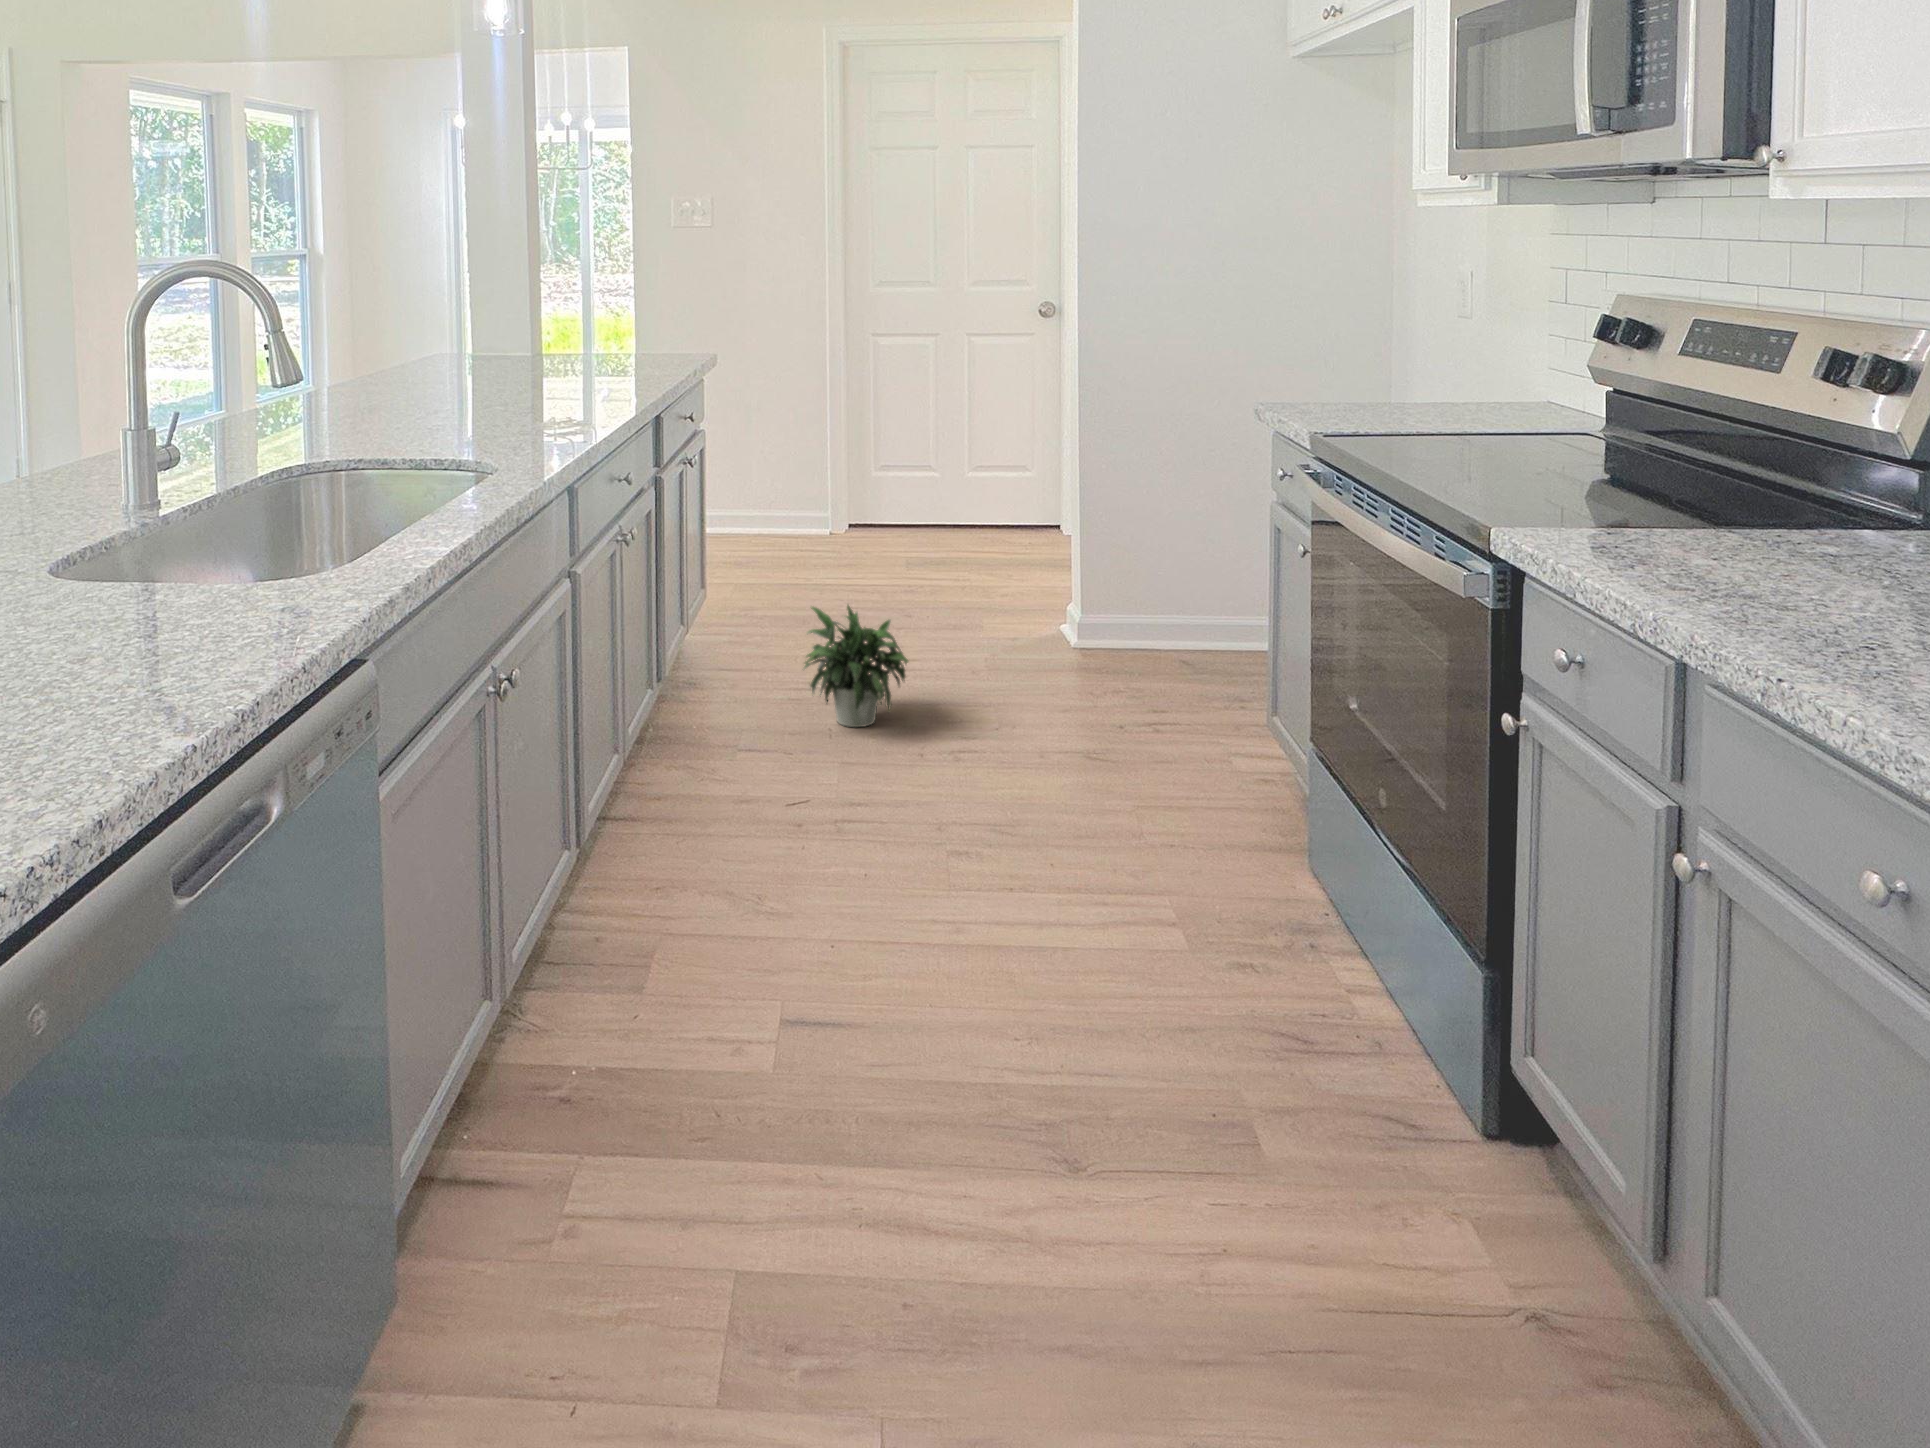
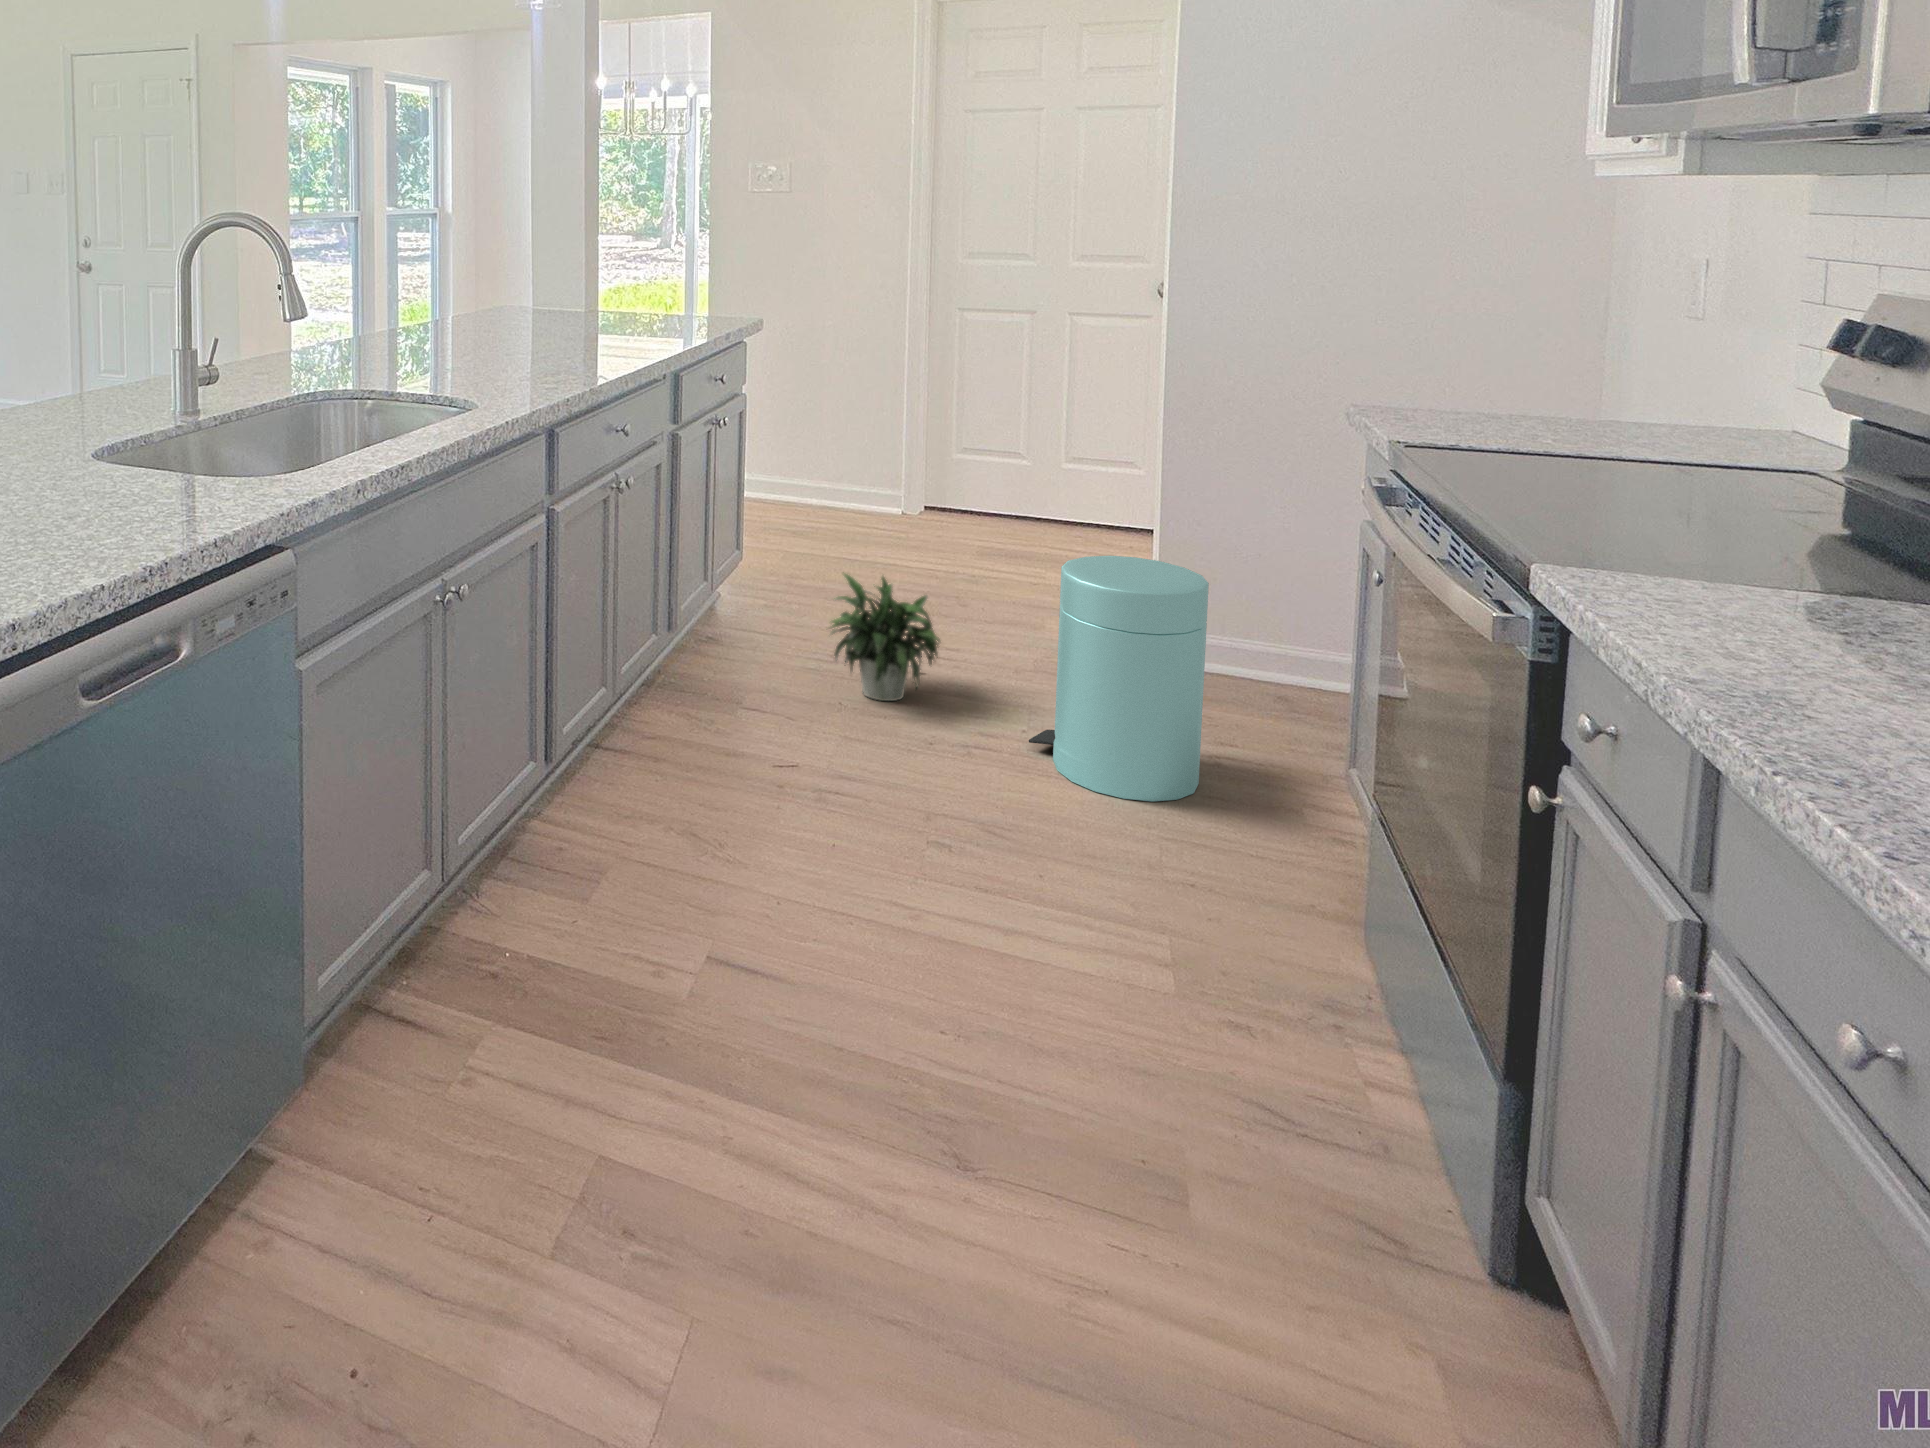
trash can: none [1000,565,1150,791] -> present [1029,556,1209,802]

